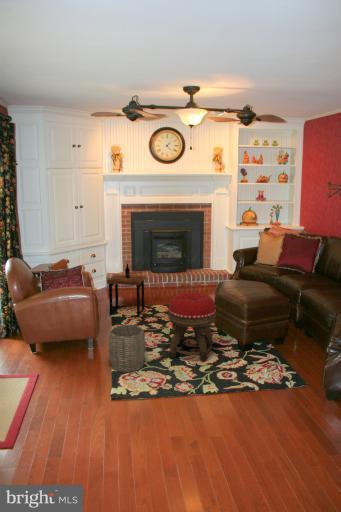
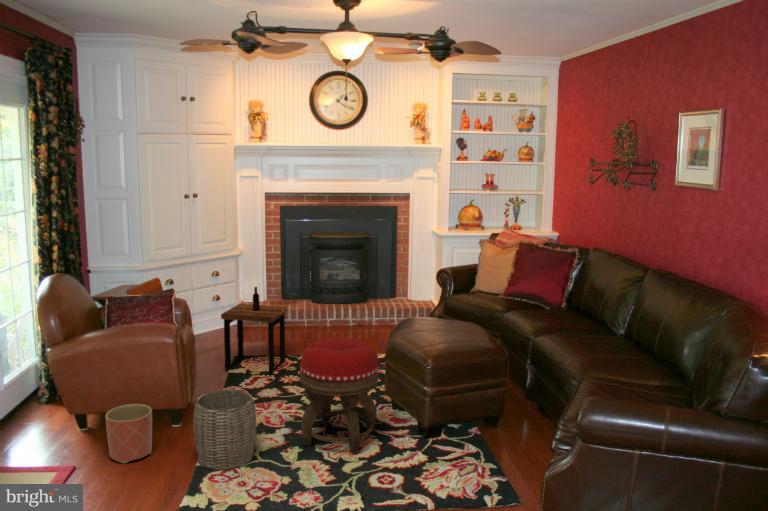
planter: none [56,335,82,370] -> present [105,404,152,463]

